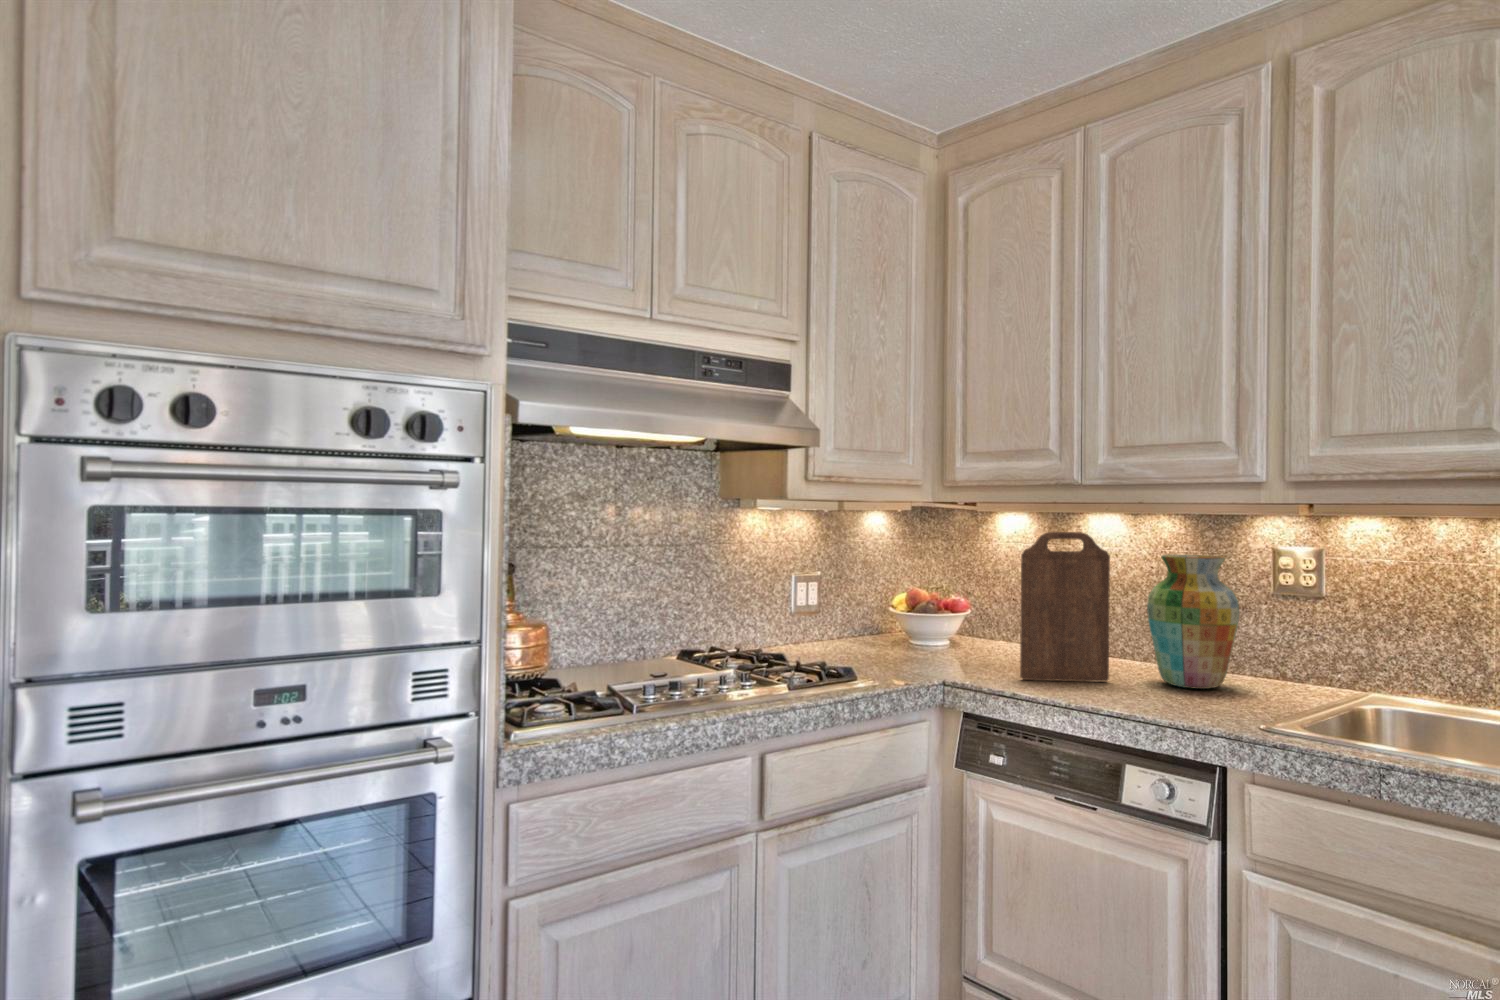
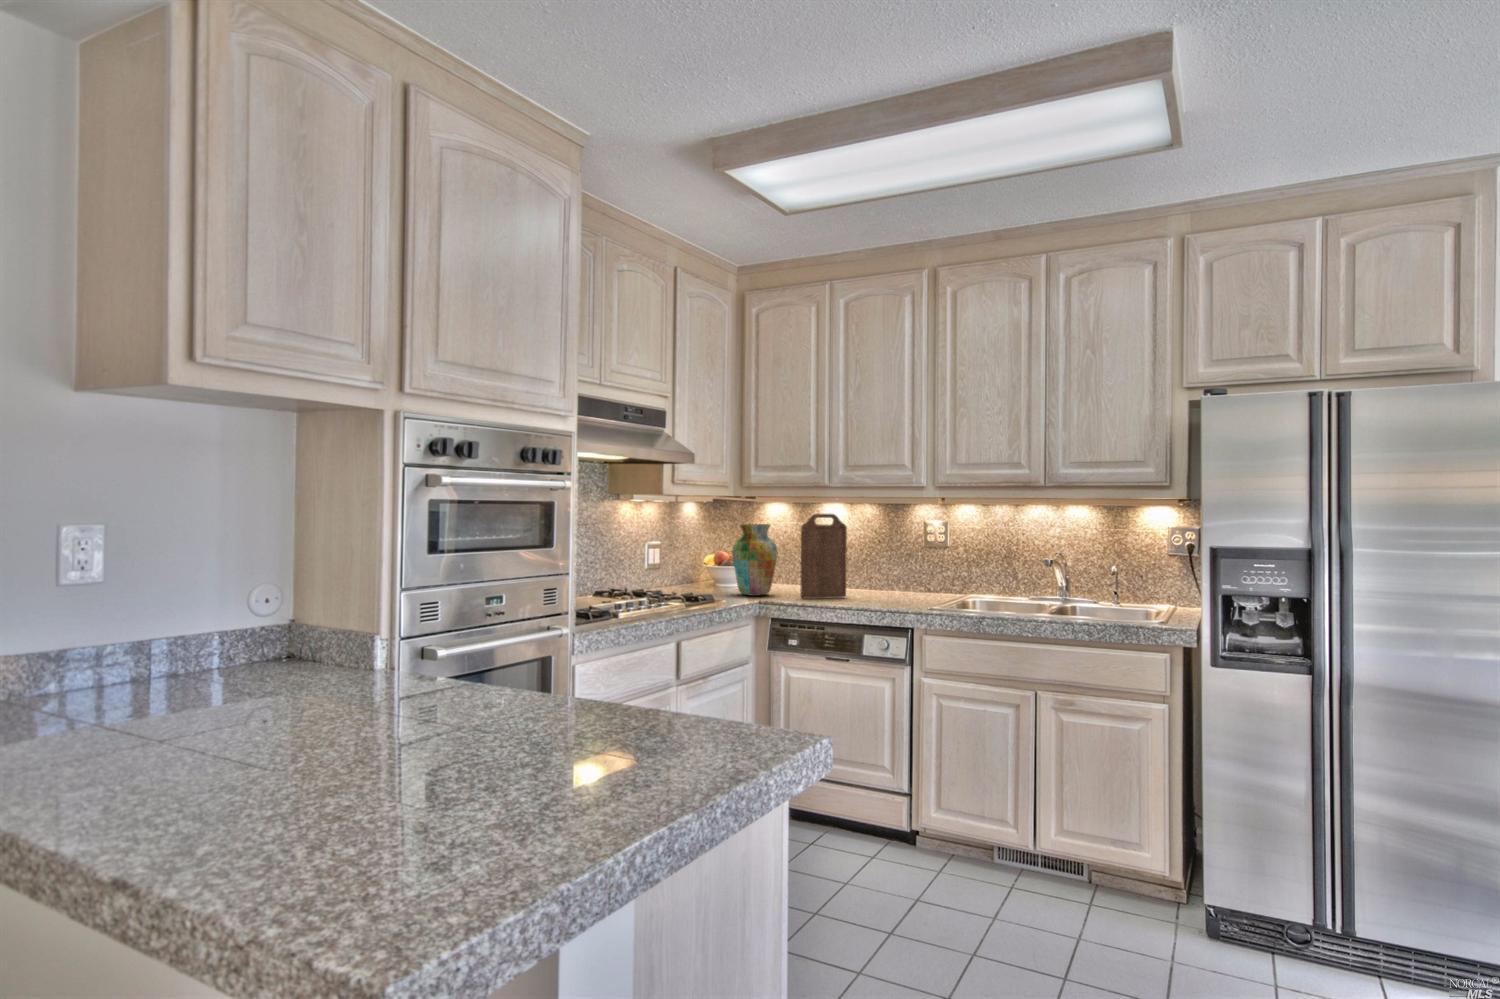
vase: present [1147,555,1239,689] -> present [732,524,777,596]

